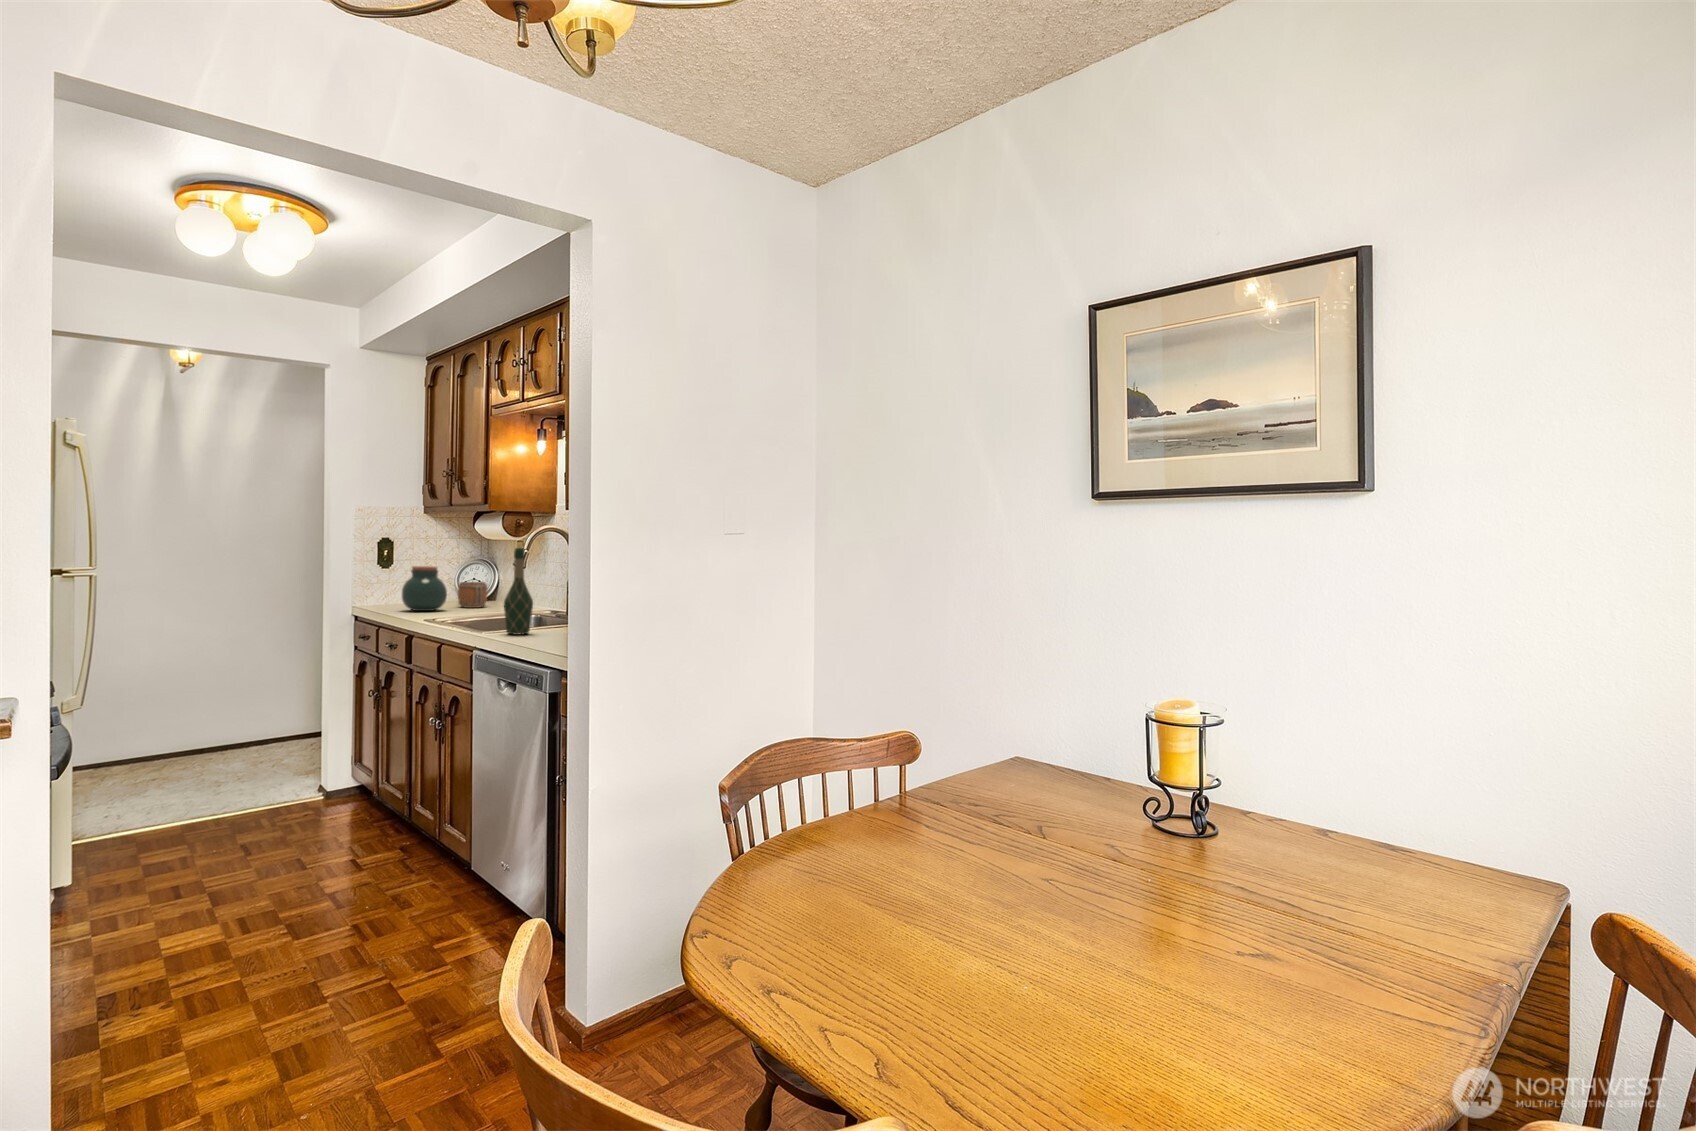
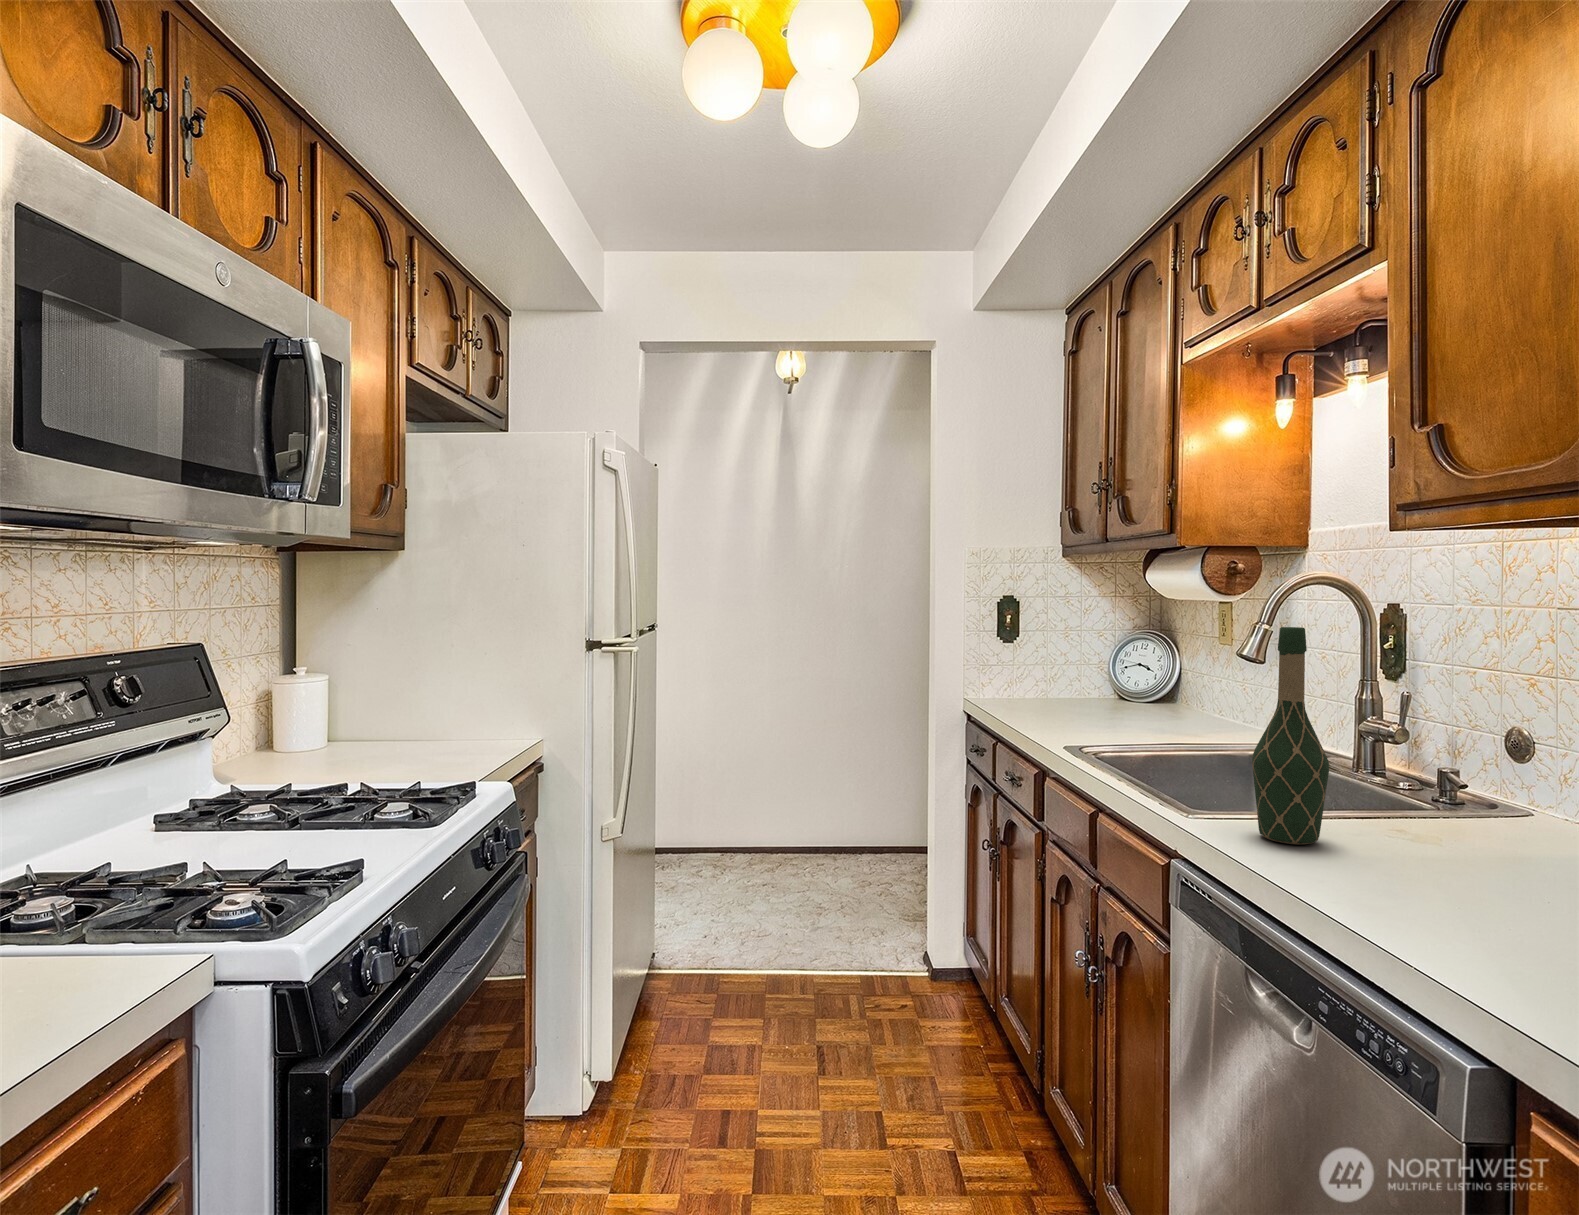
jar: present [402,566,447,611] -> none [1030,645,1101,722]
mug: present [458,582,488,608] -> none [1117,669,1166,717]

